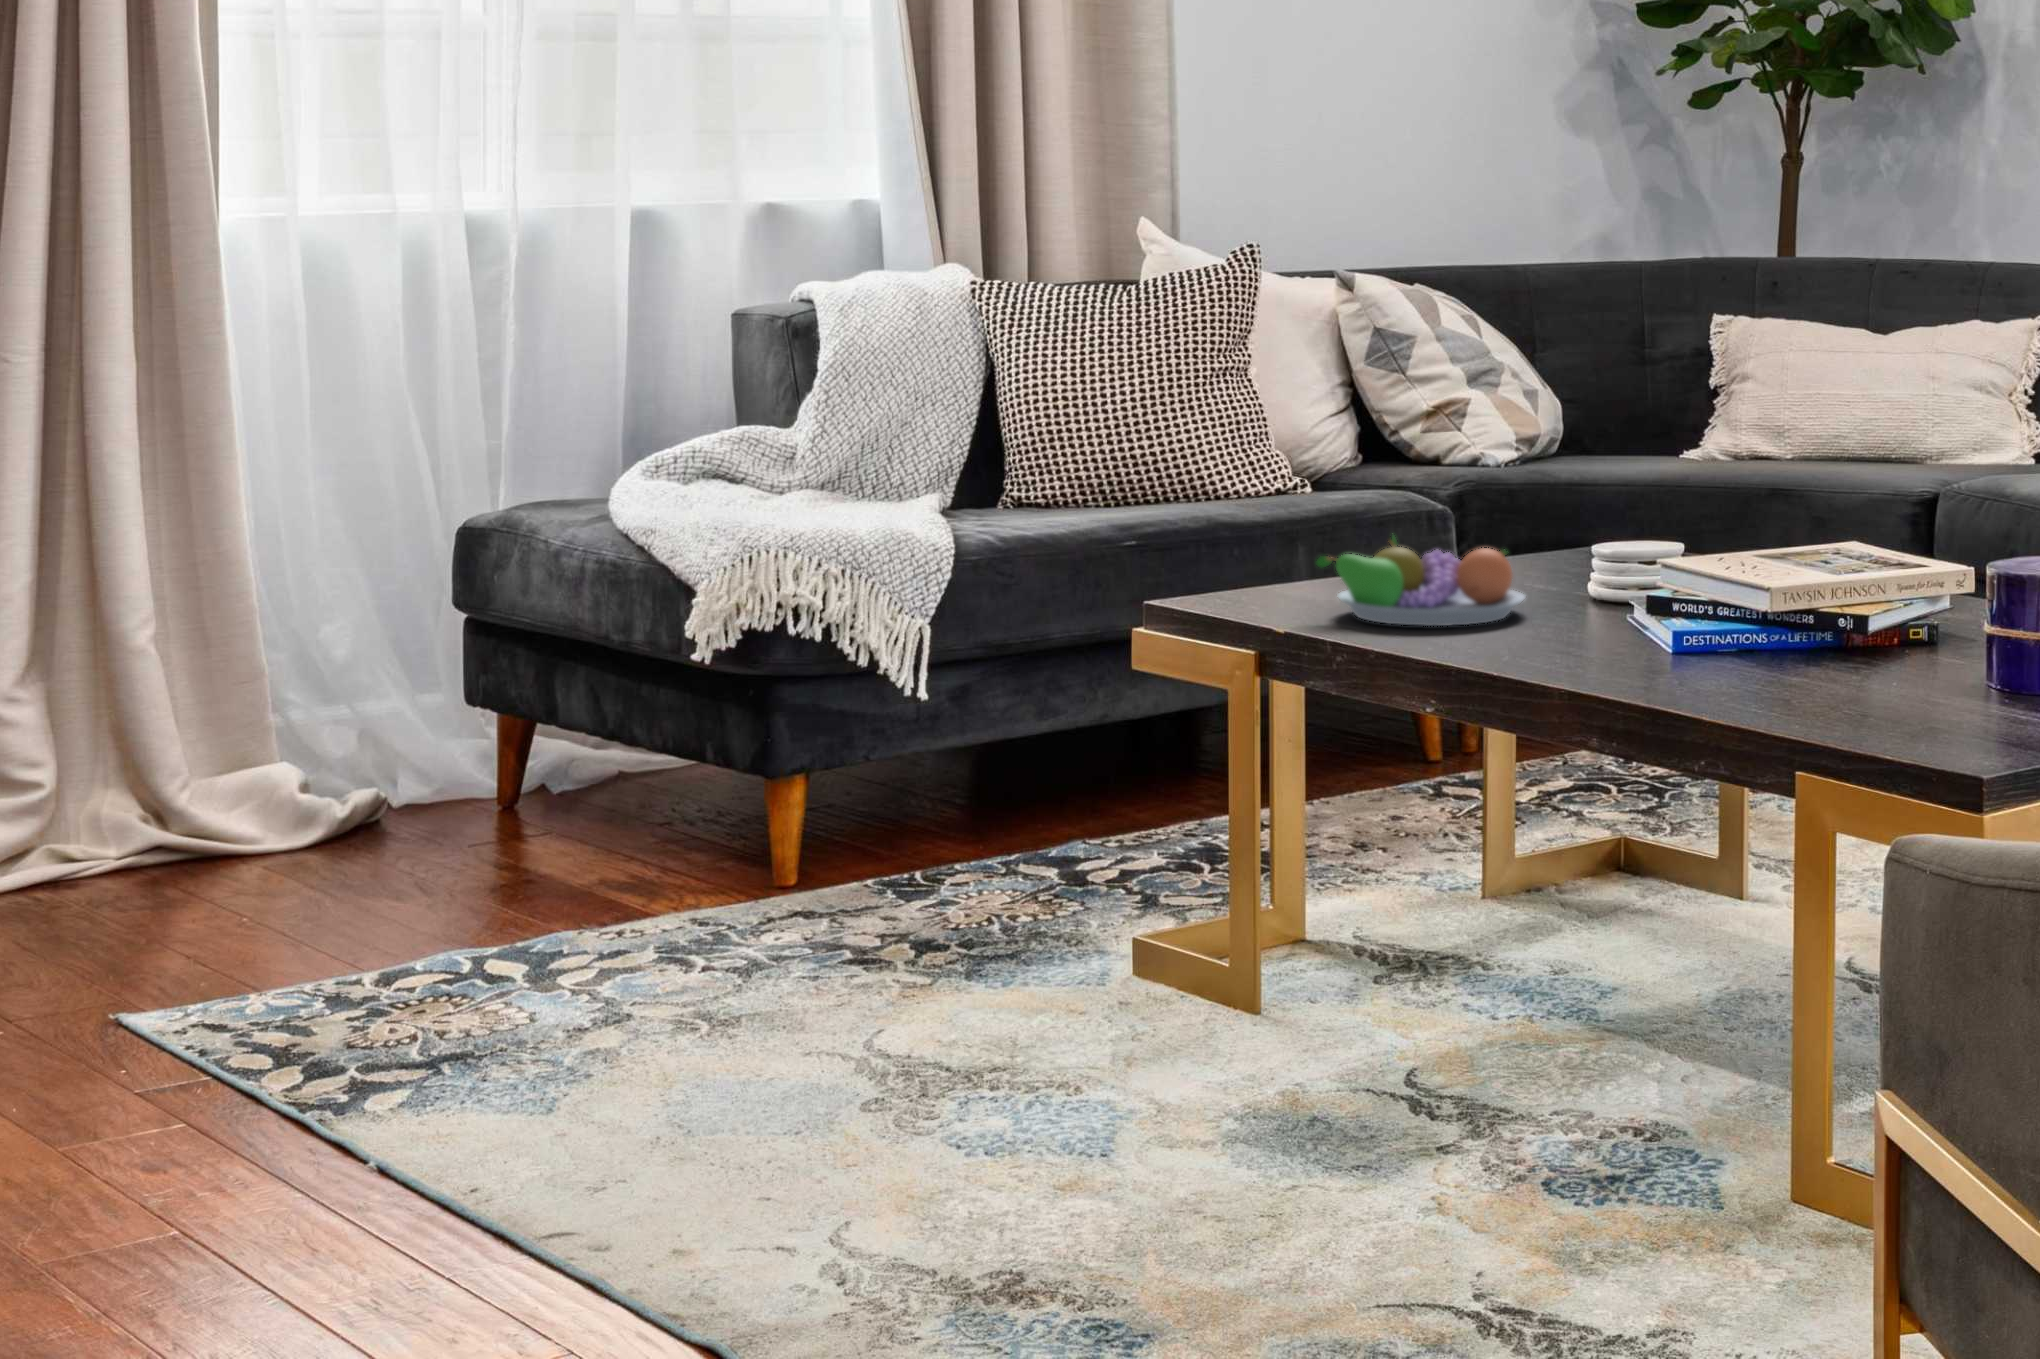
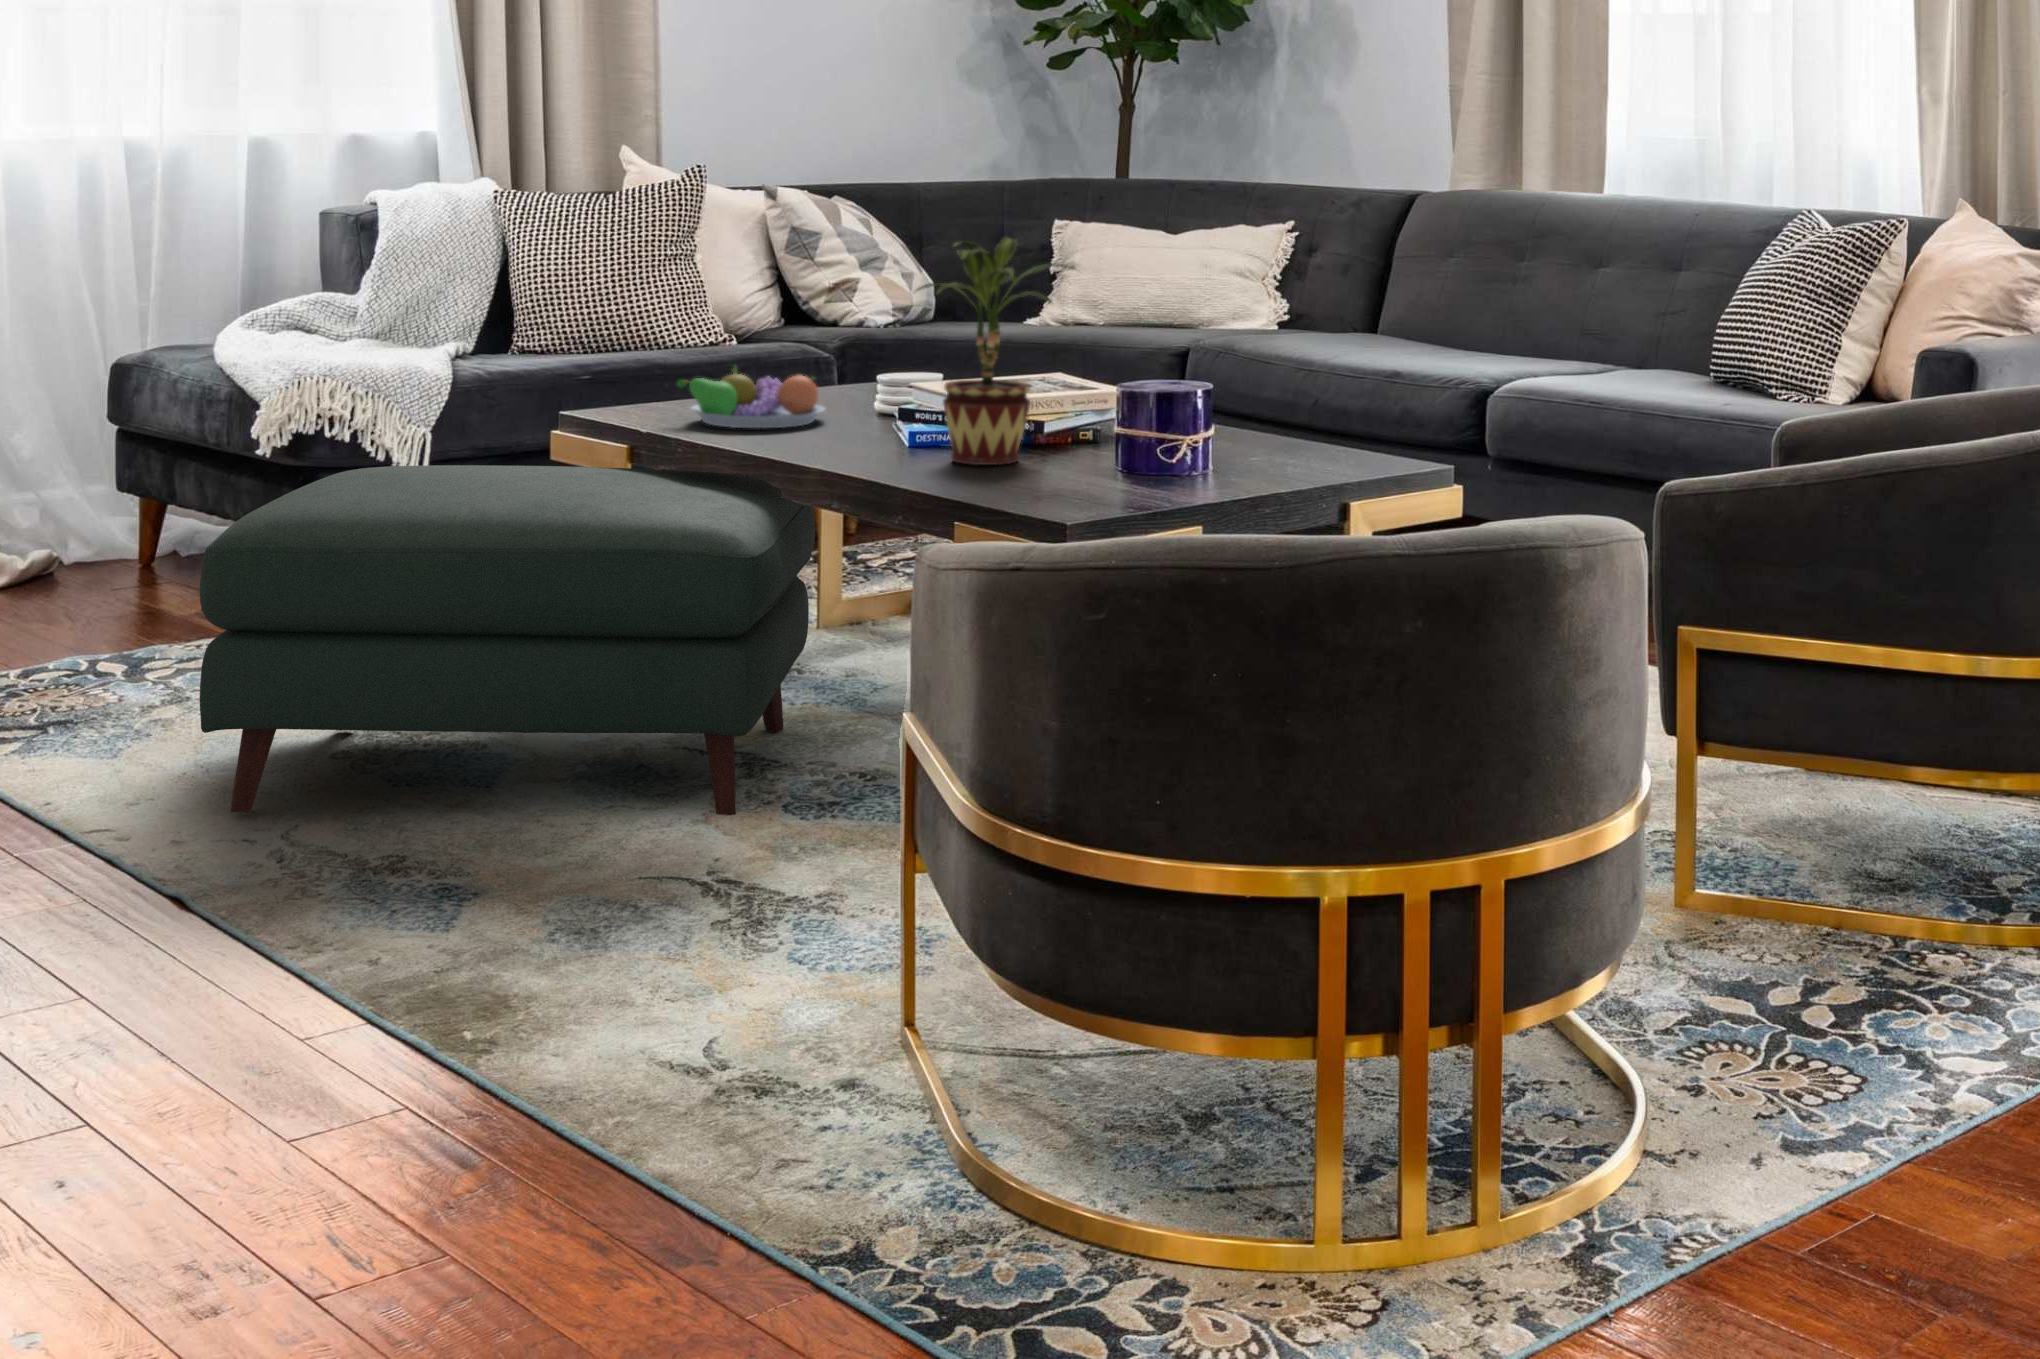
potted plant: none [1687,353,1928,681] -> present [916,238,1076,465]
ottoman: none [711,687,1534,1199] -> present [200,465,815,815]

